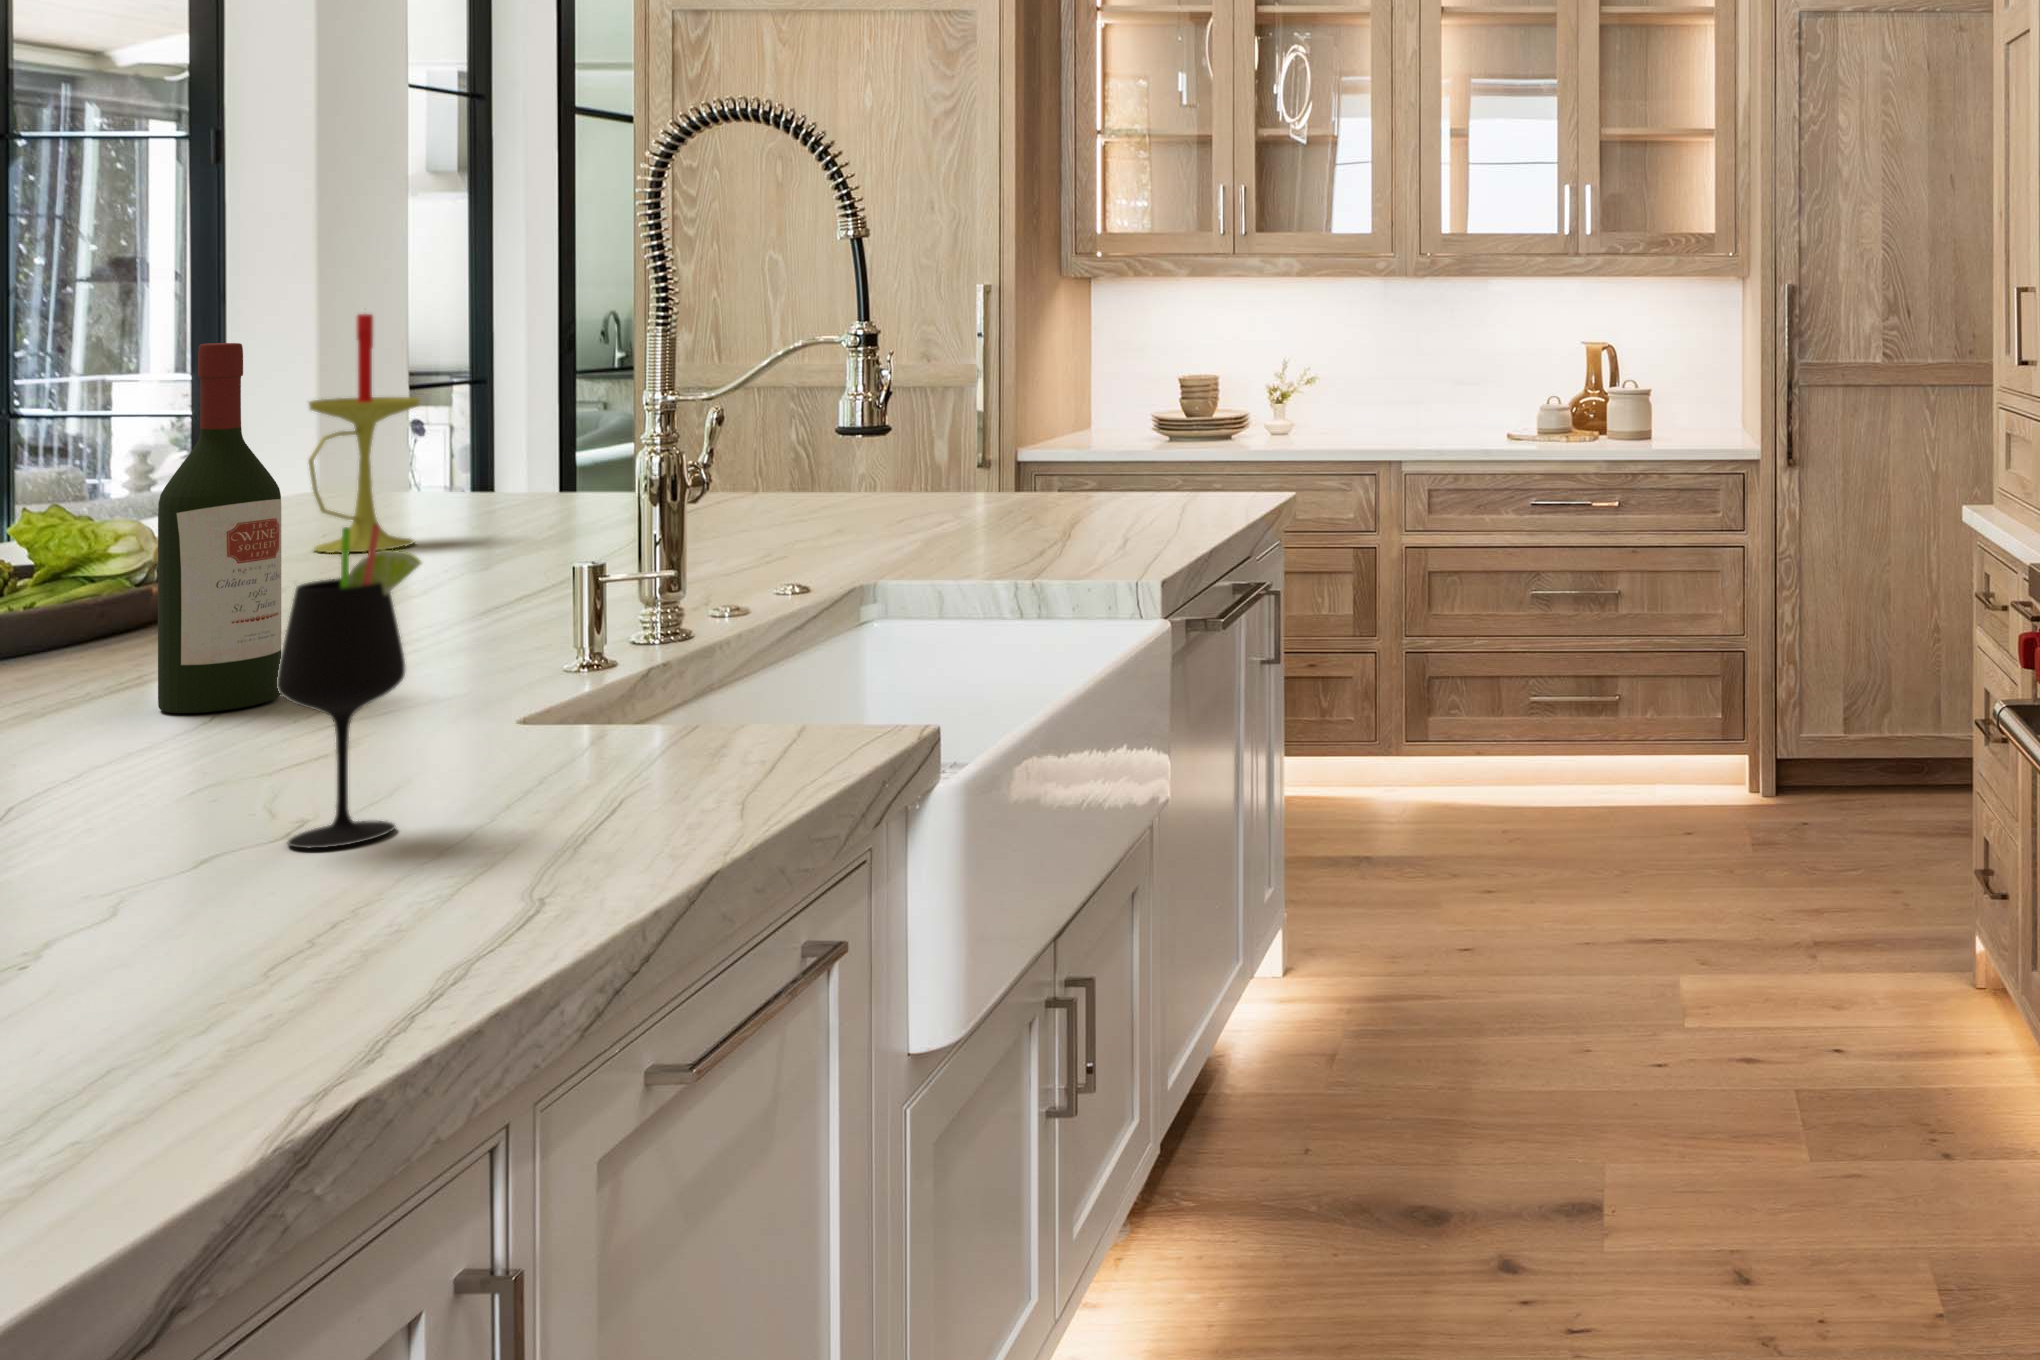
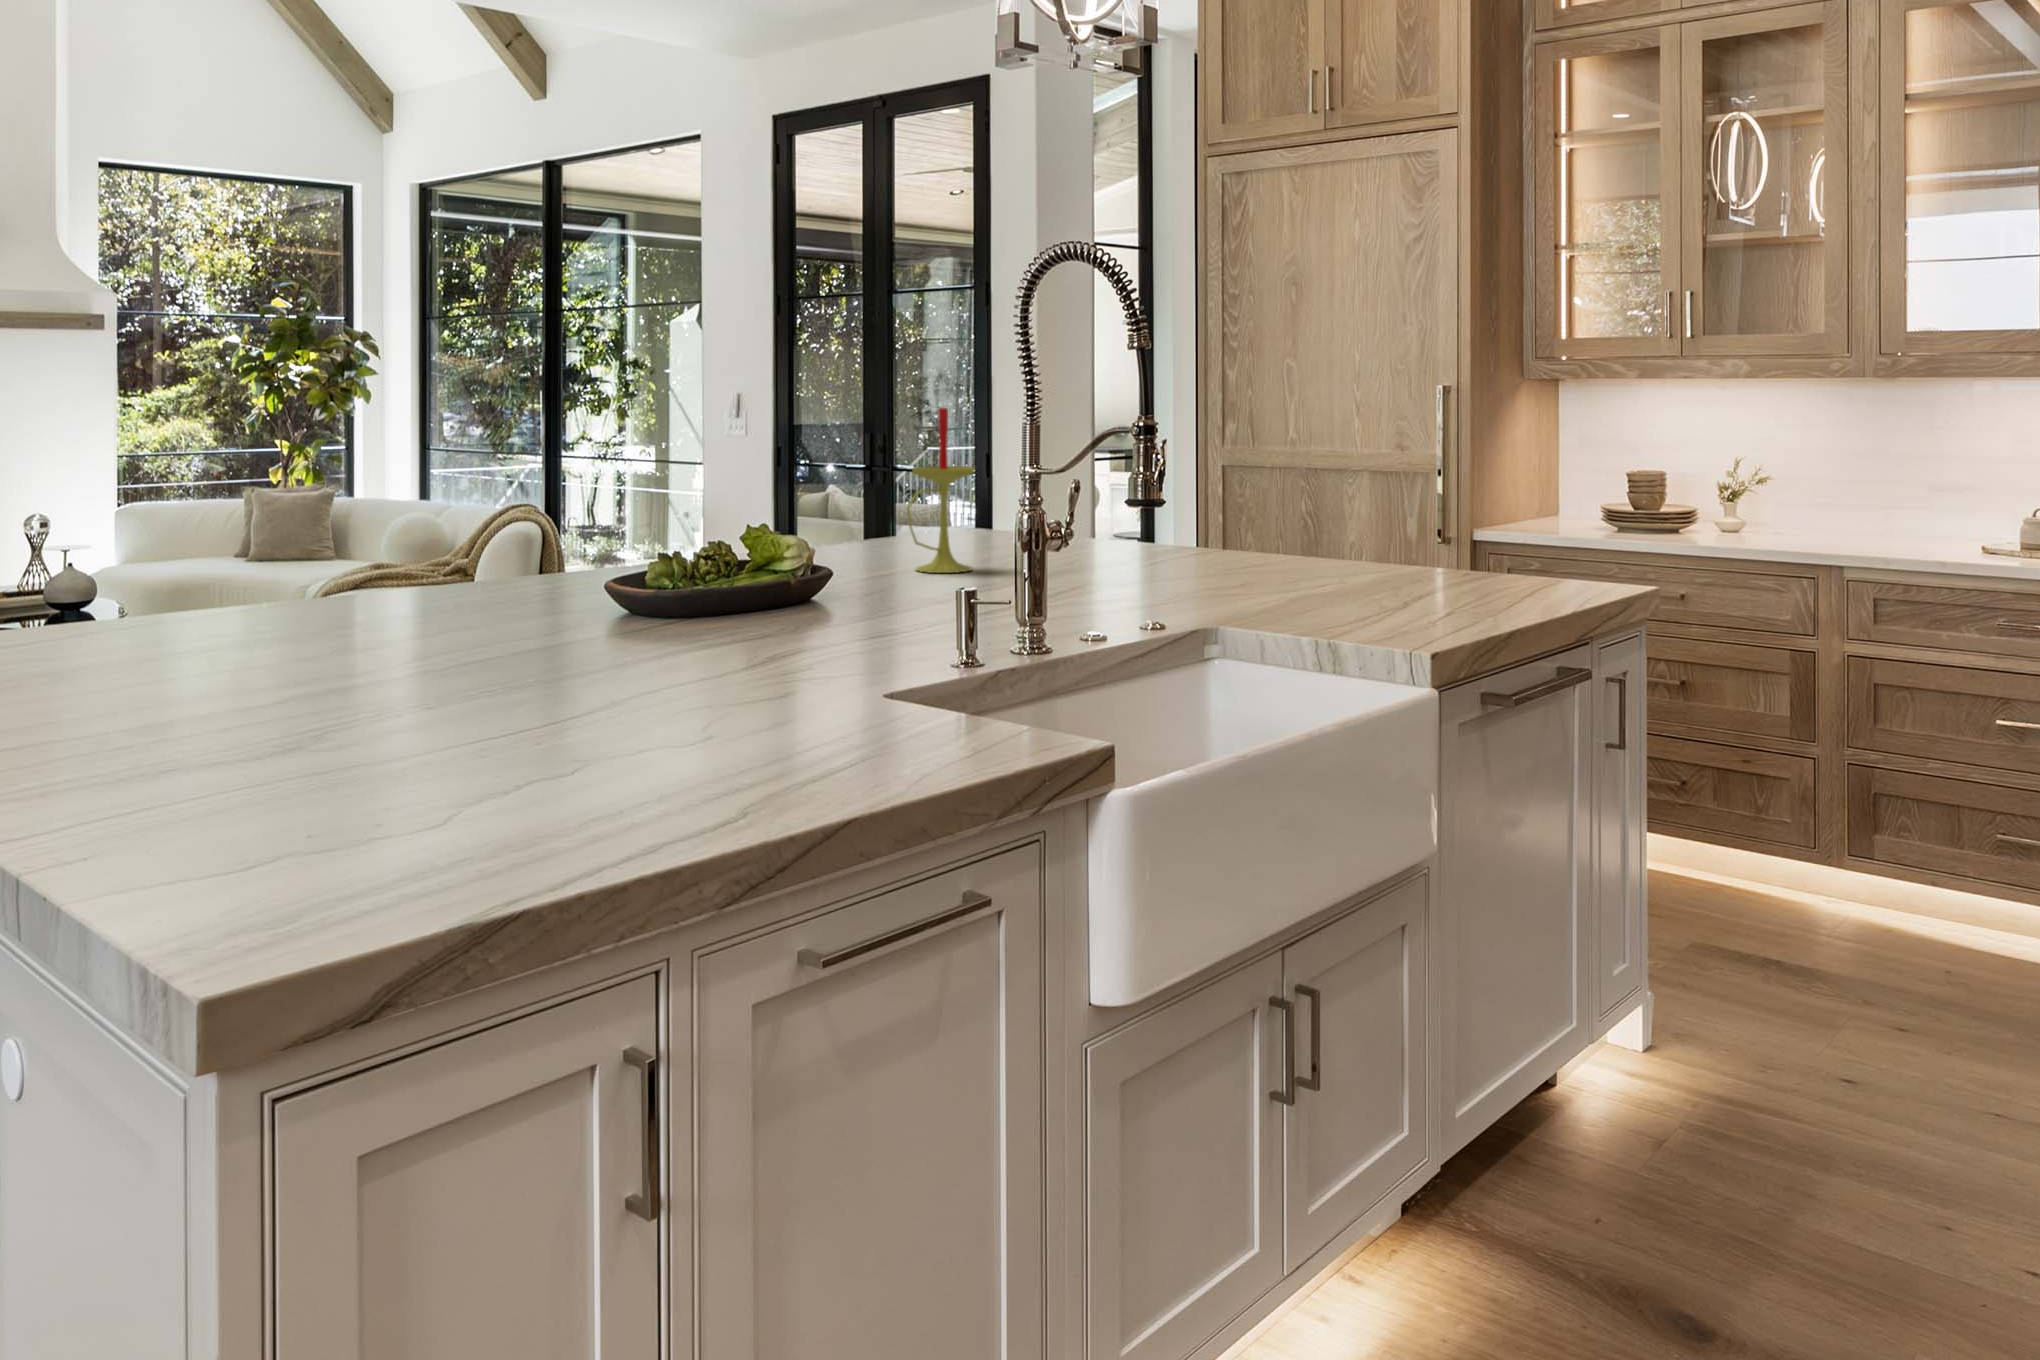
wine bottle: present [158,343,281,713] -> none [705,424,770,667]
wine glass: present [277,524,421,848] -> none [632,548,704,765]

